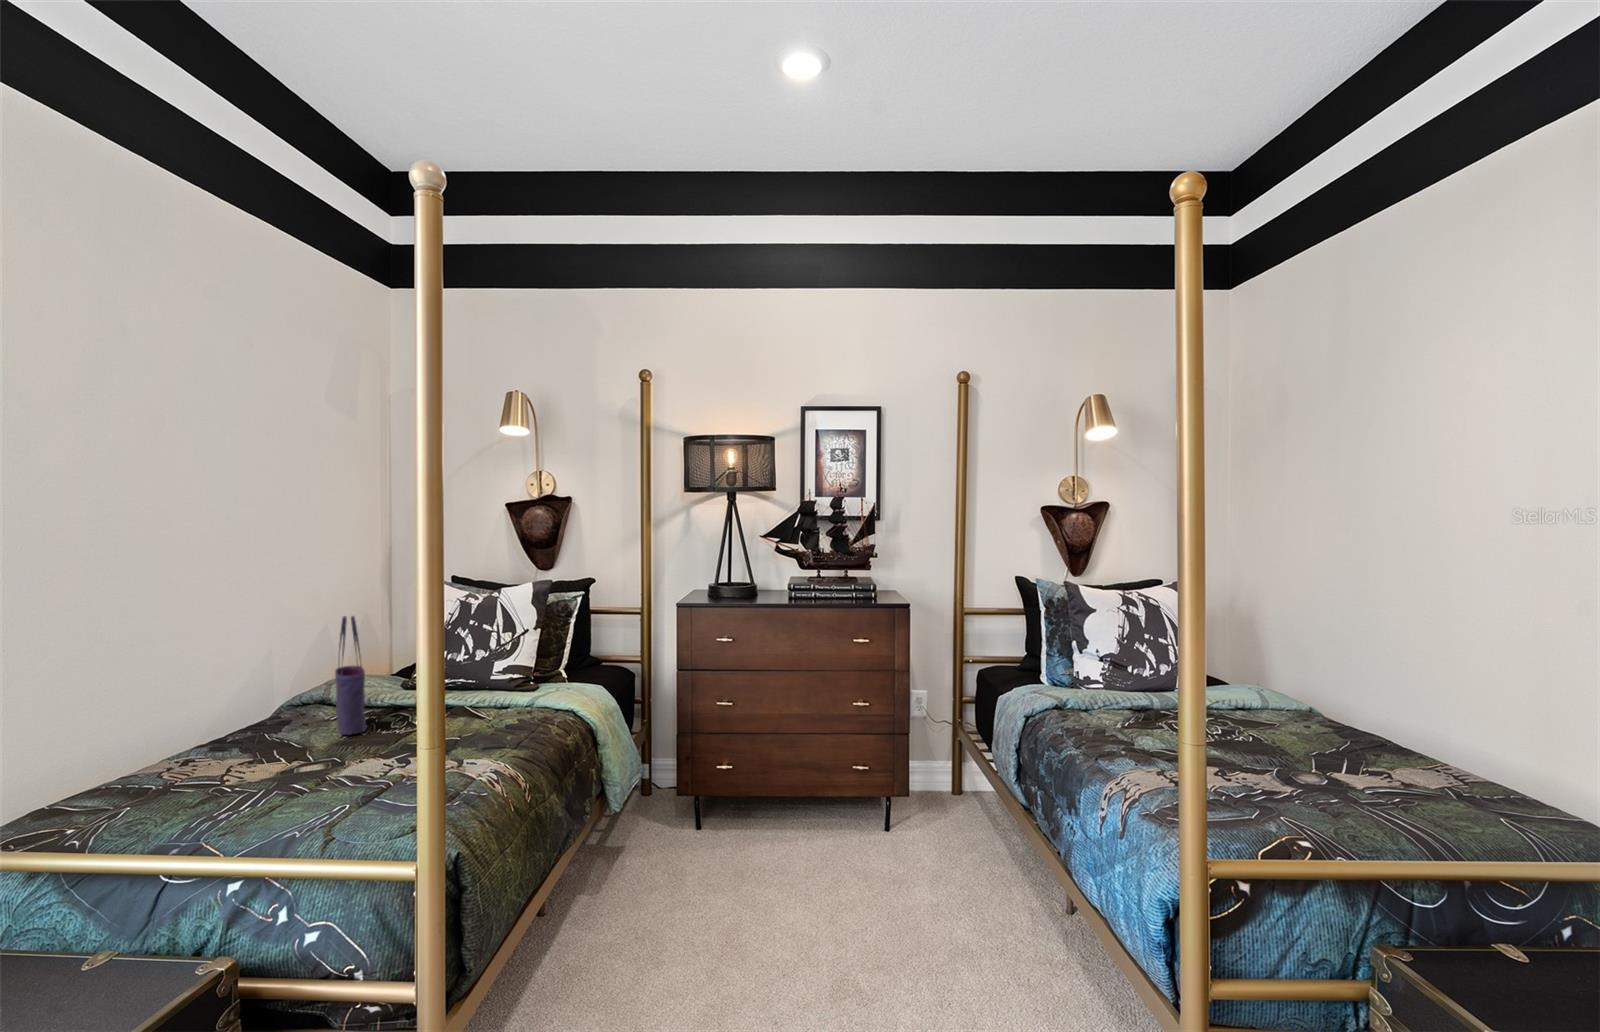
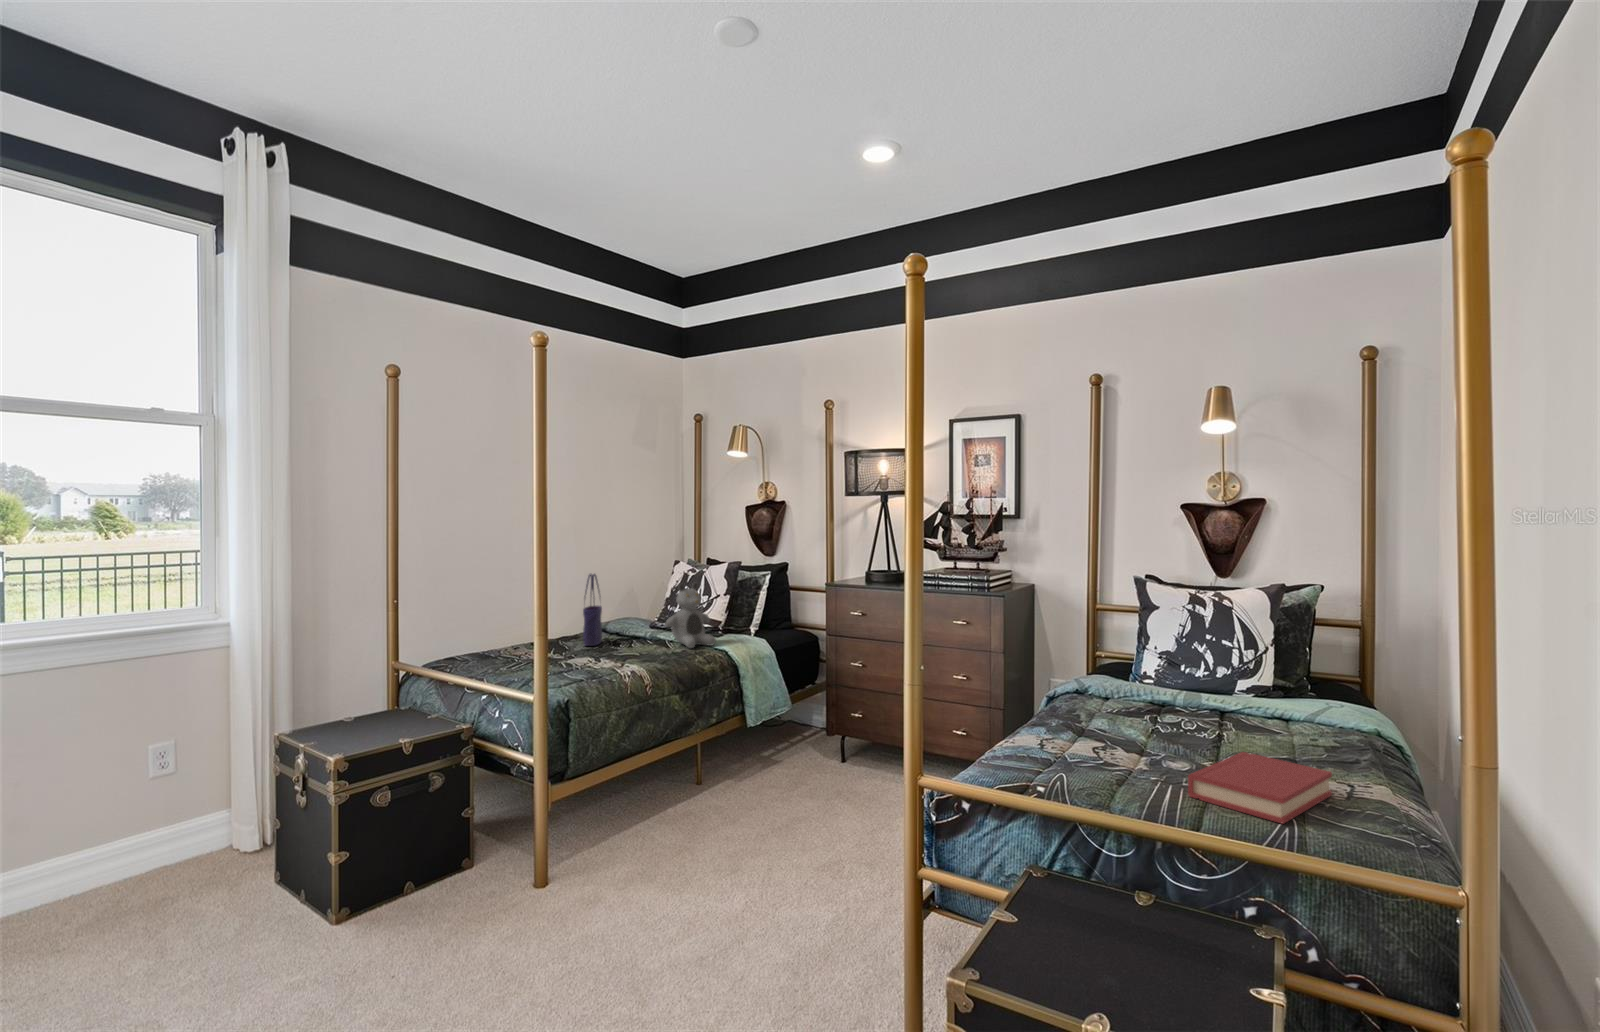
teddy bear: none [487,617,562,715] -> present [666,583,716,648]
hardback book: none [1348,758,1494,832] -> present [1188,752,1332,824]

